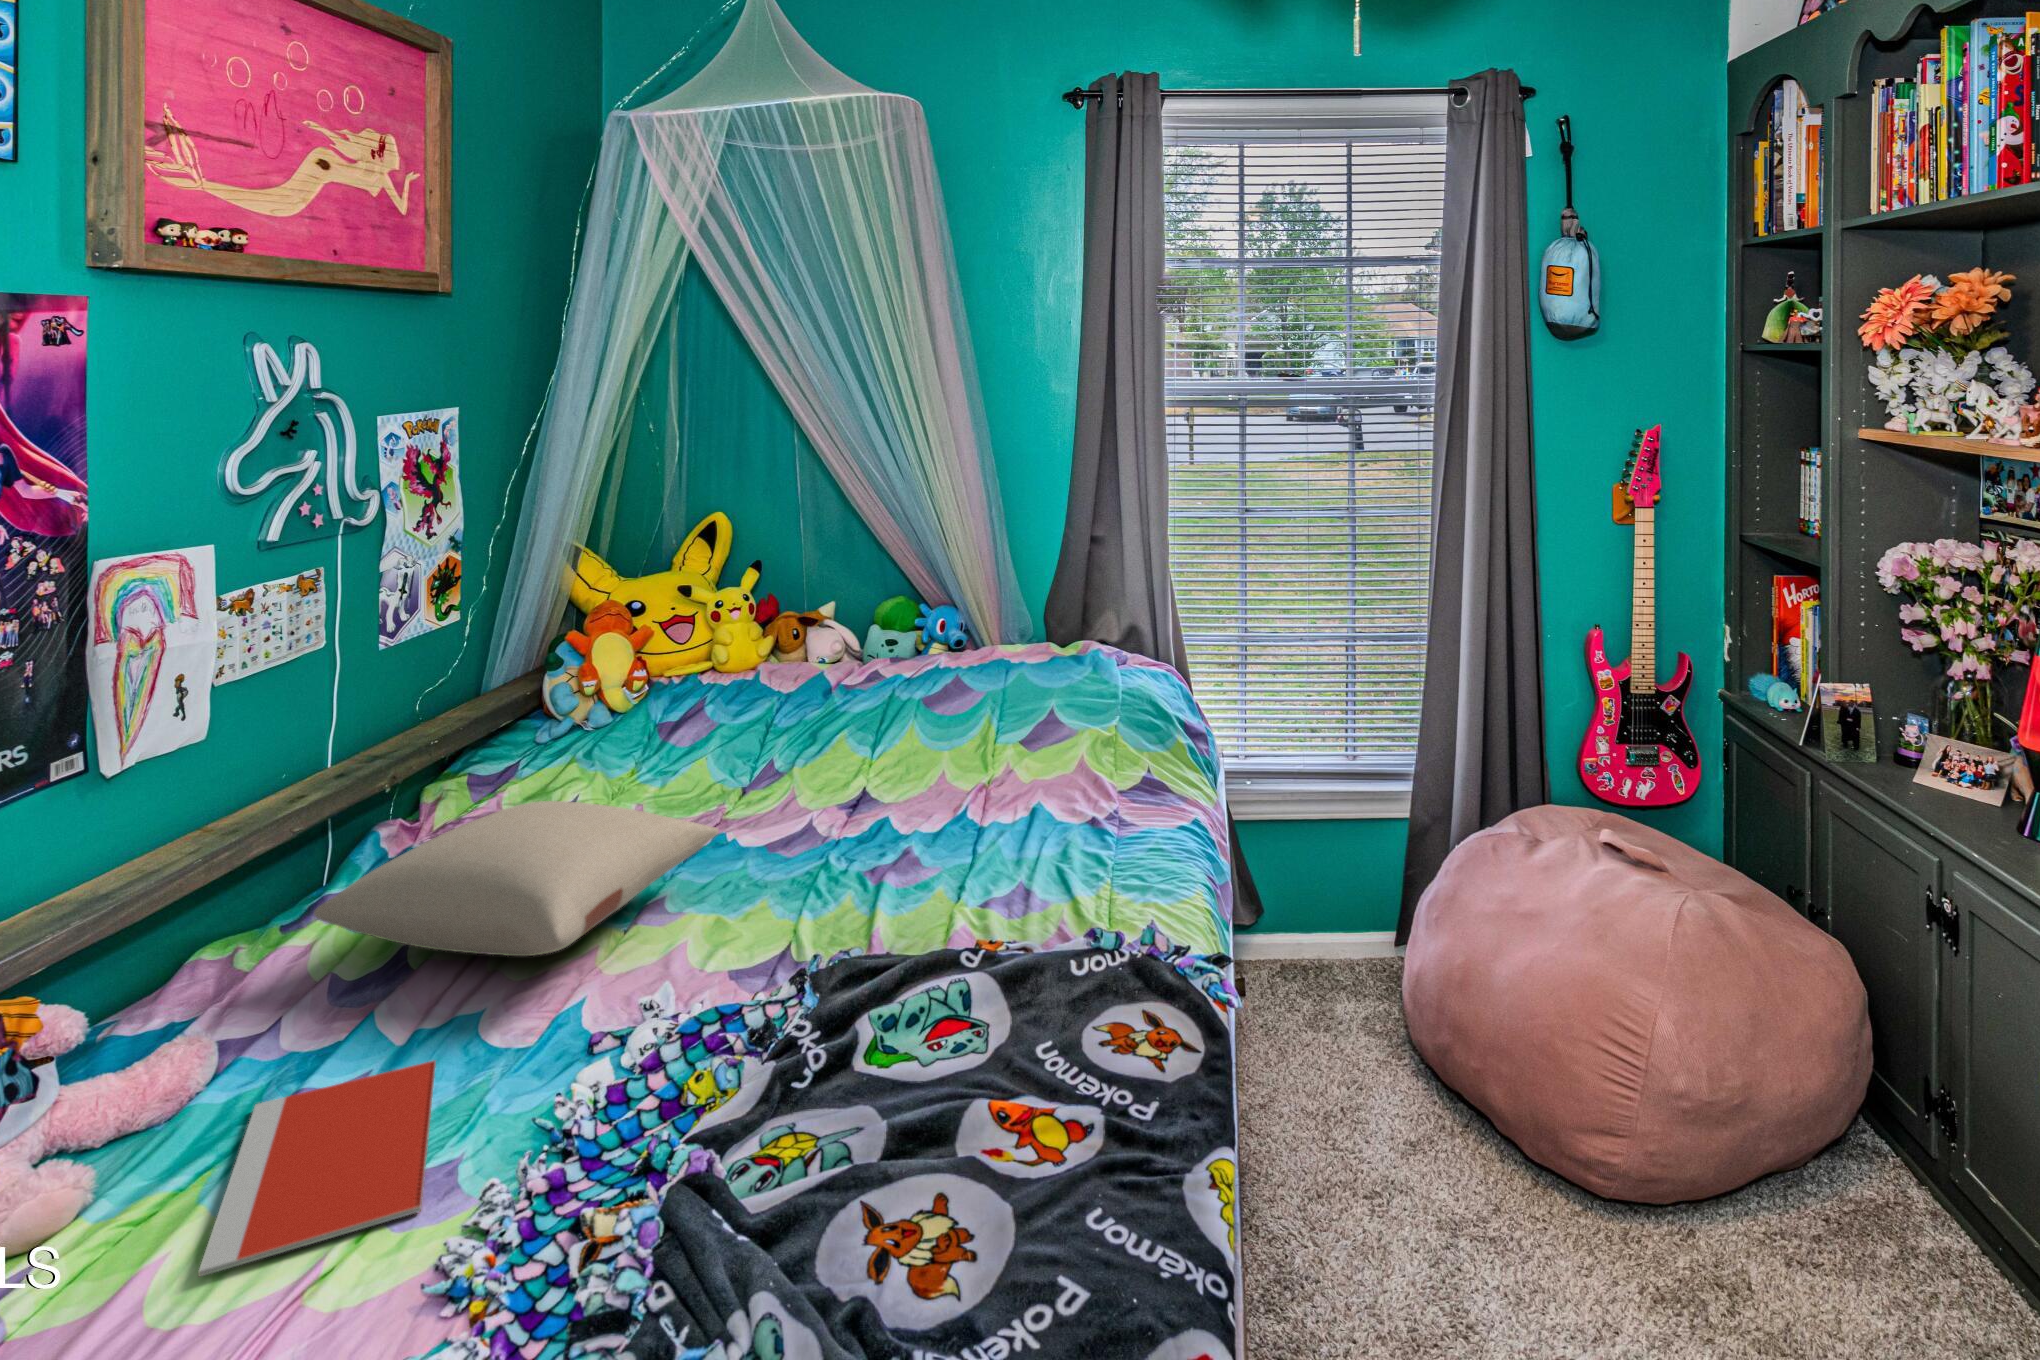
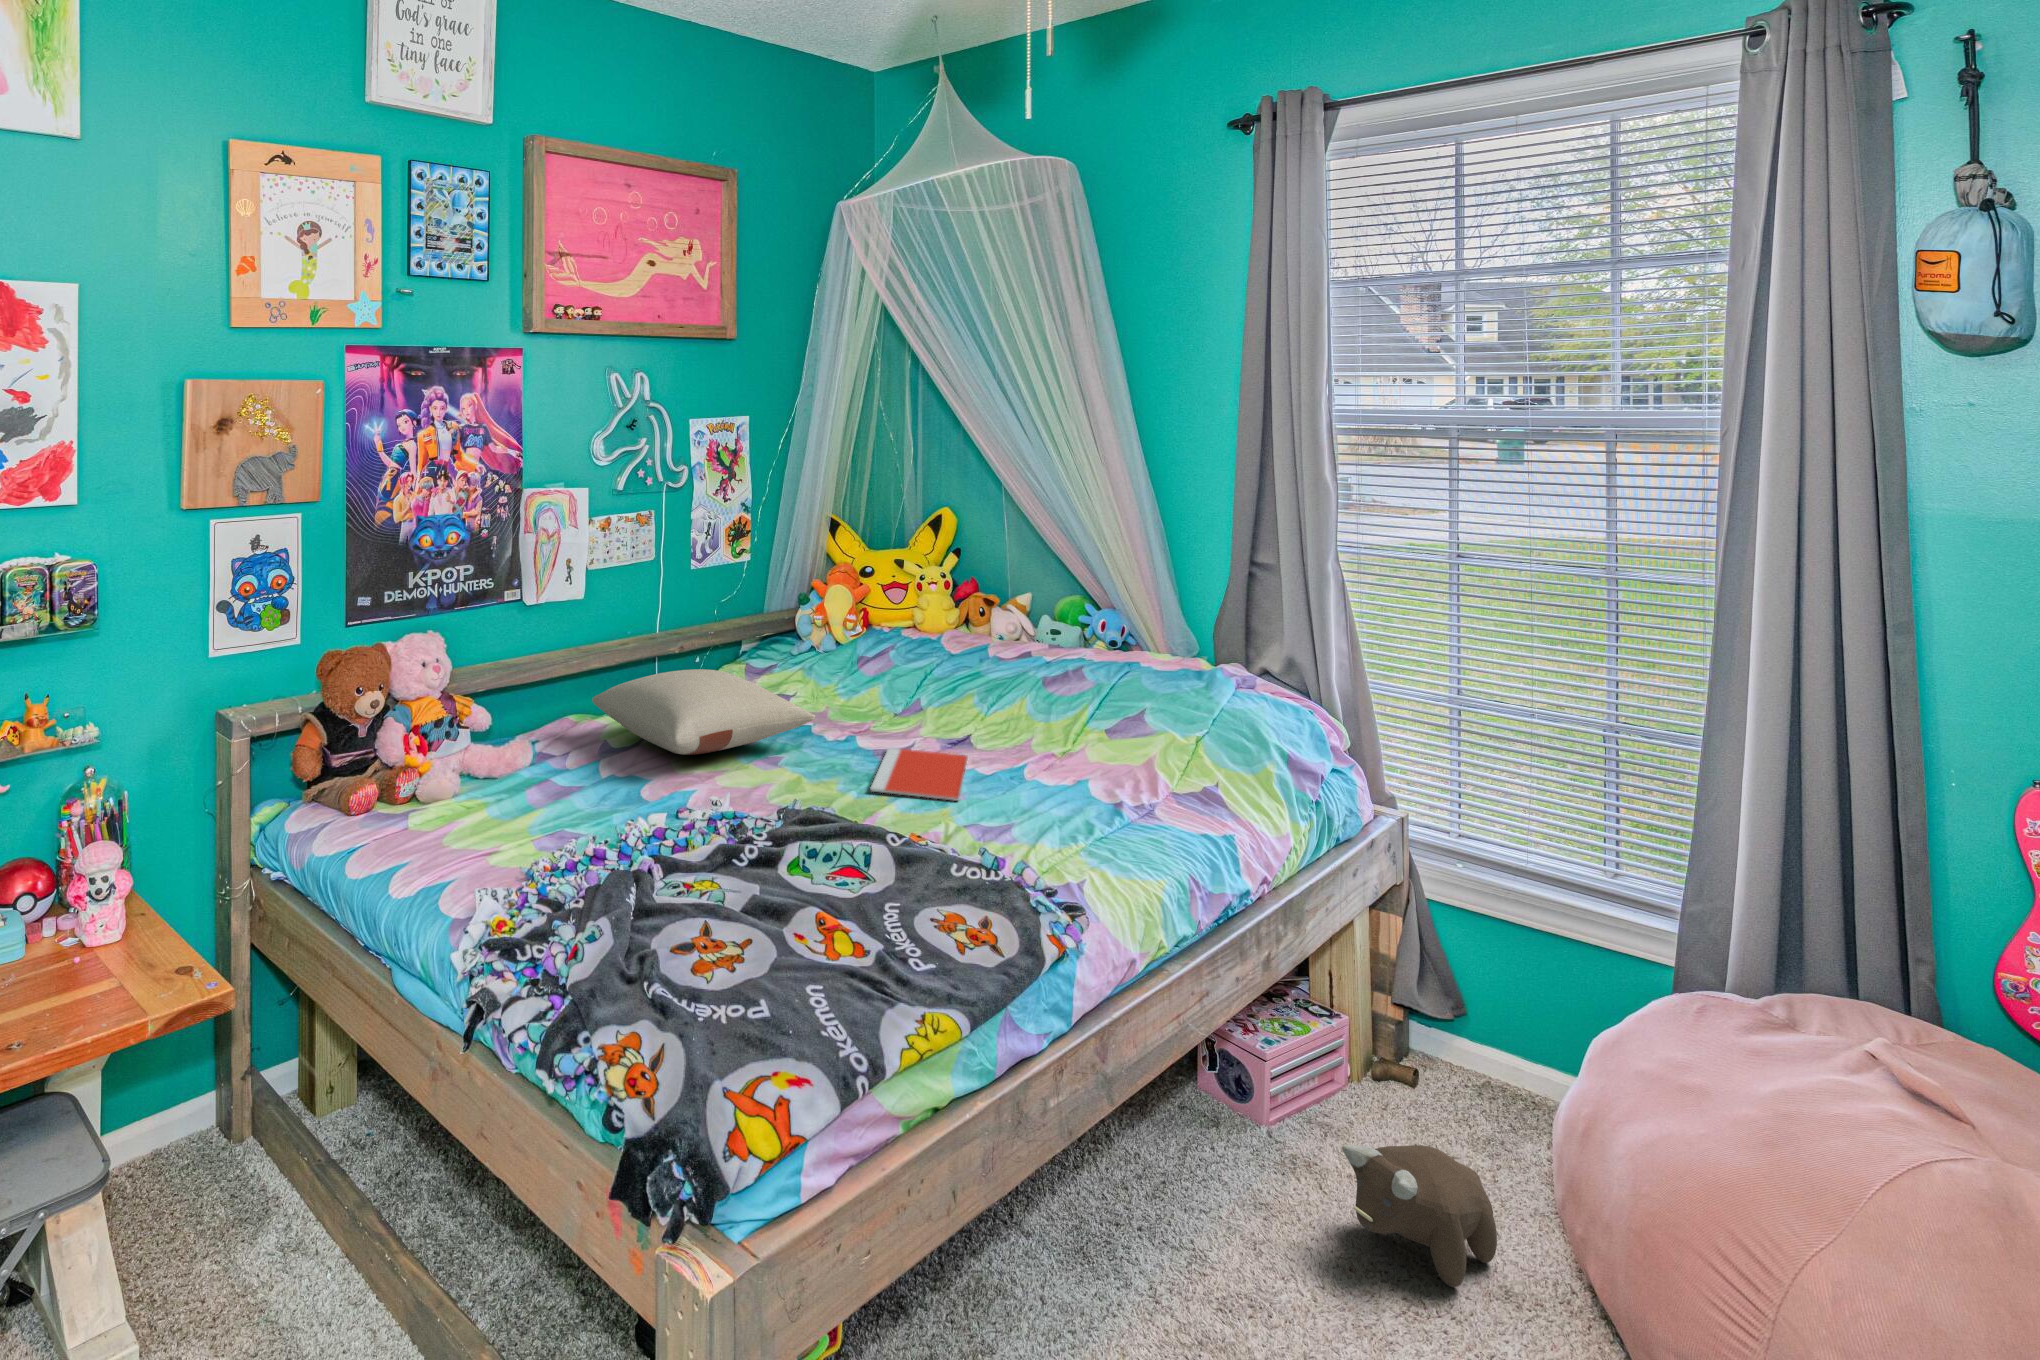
notebook: present [198,1061,436,1276] -> present [871,748,968,801]
plush toy: none [1318,1067,1421,1191] -> present [1342,1145,1497,1287]

